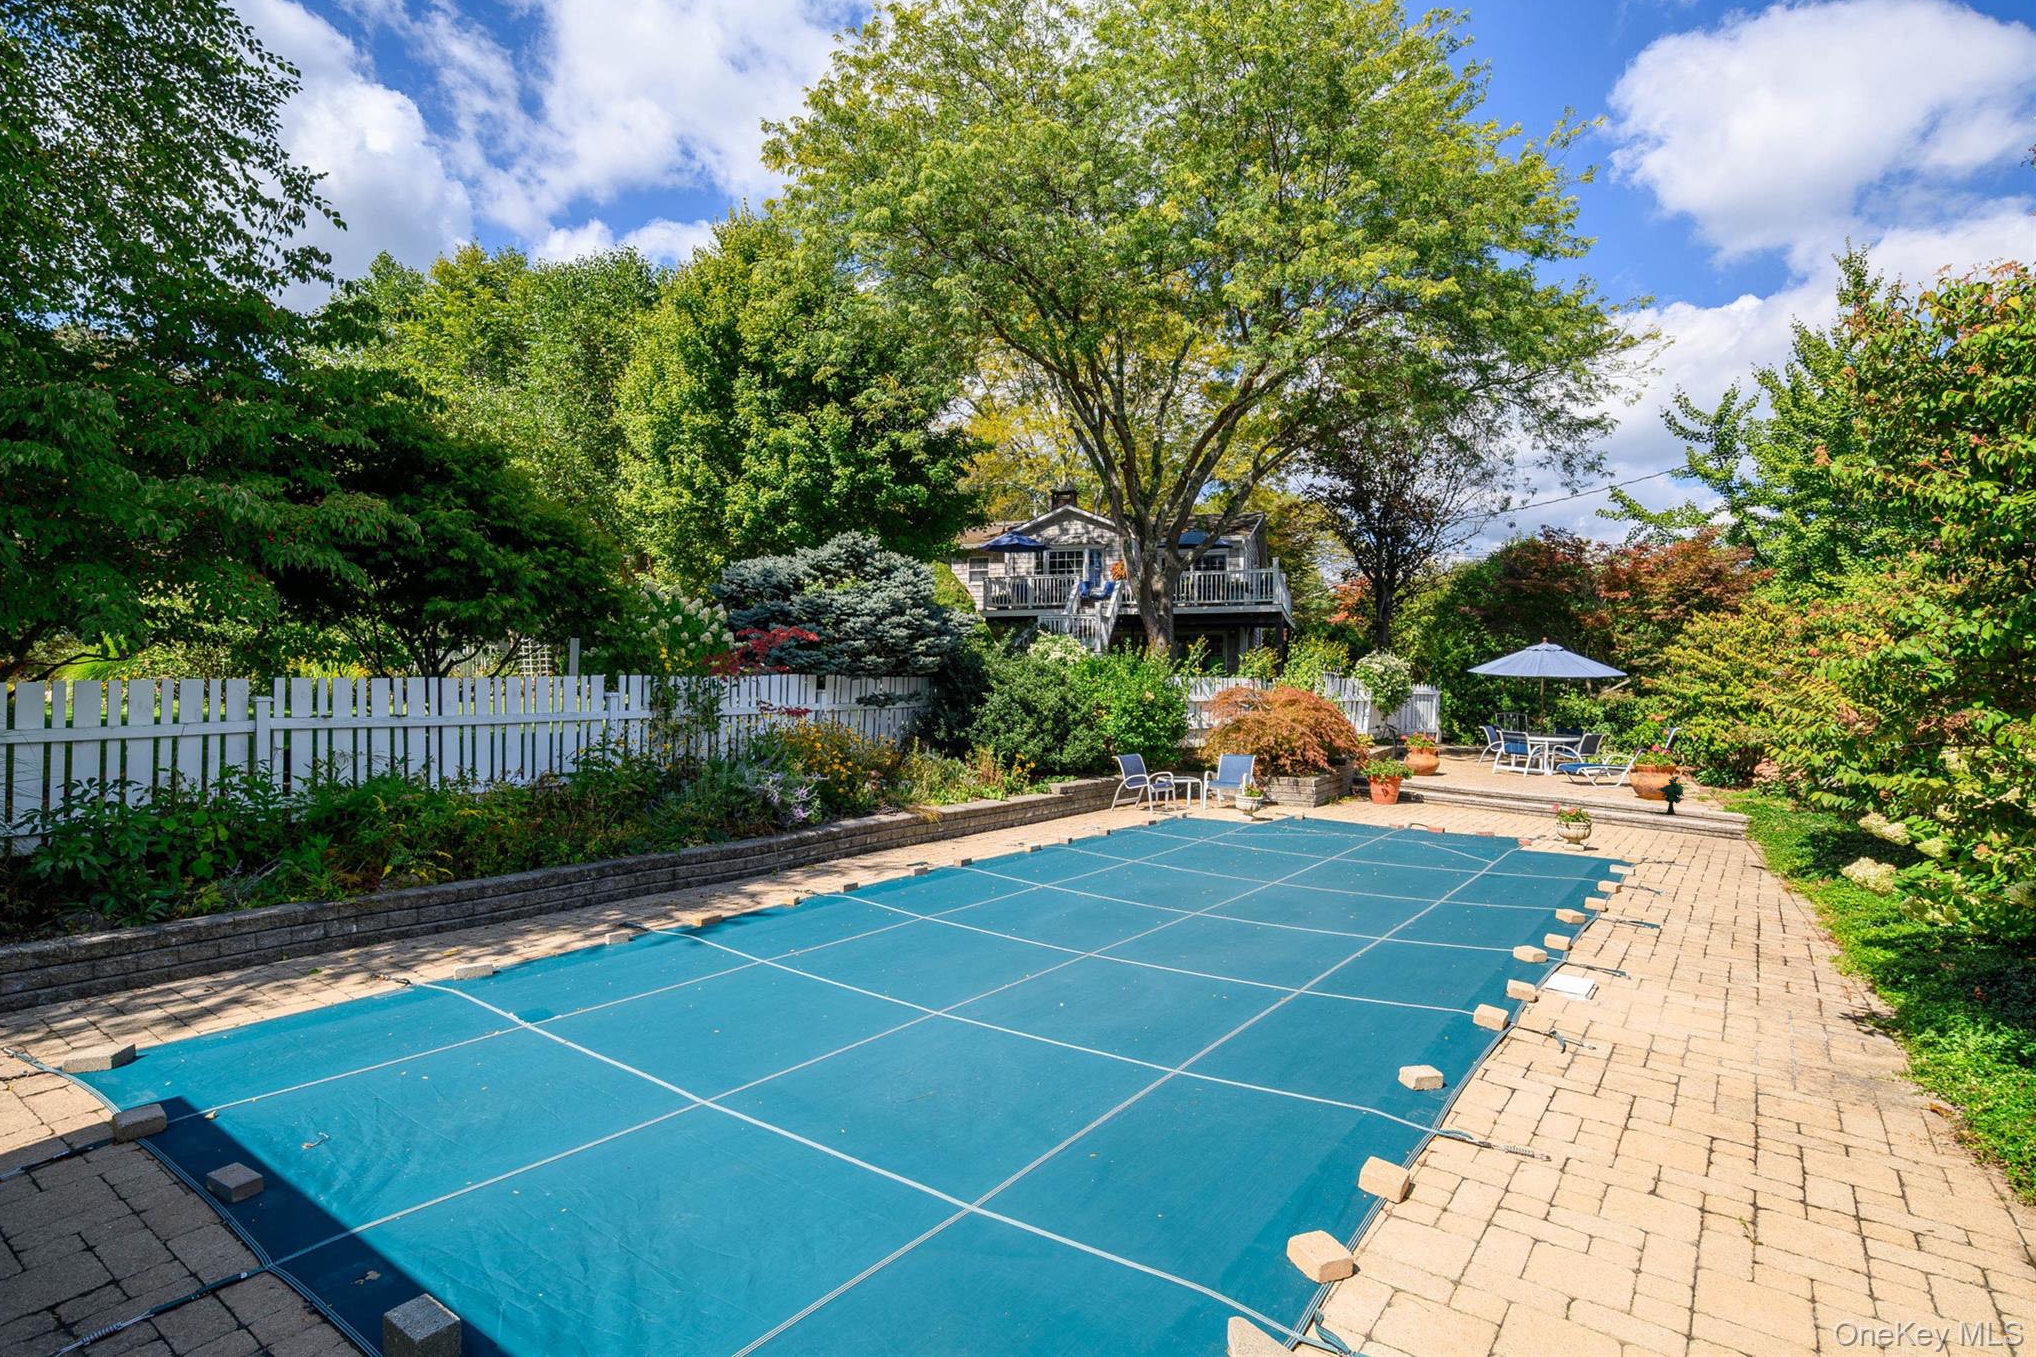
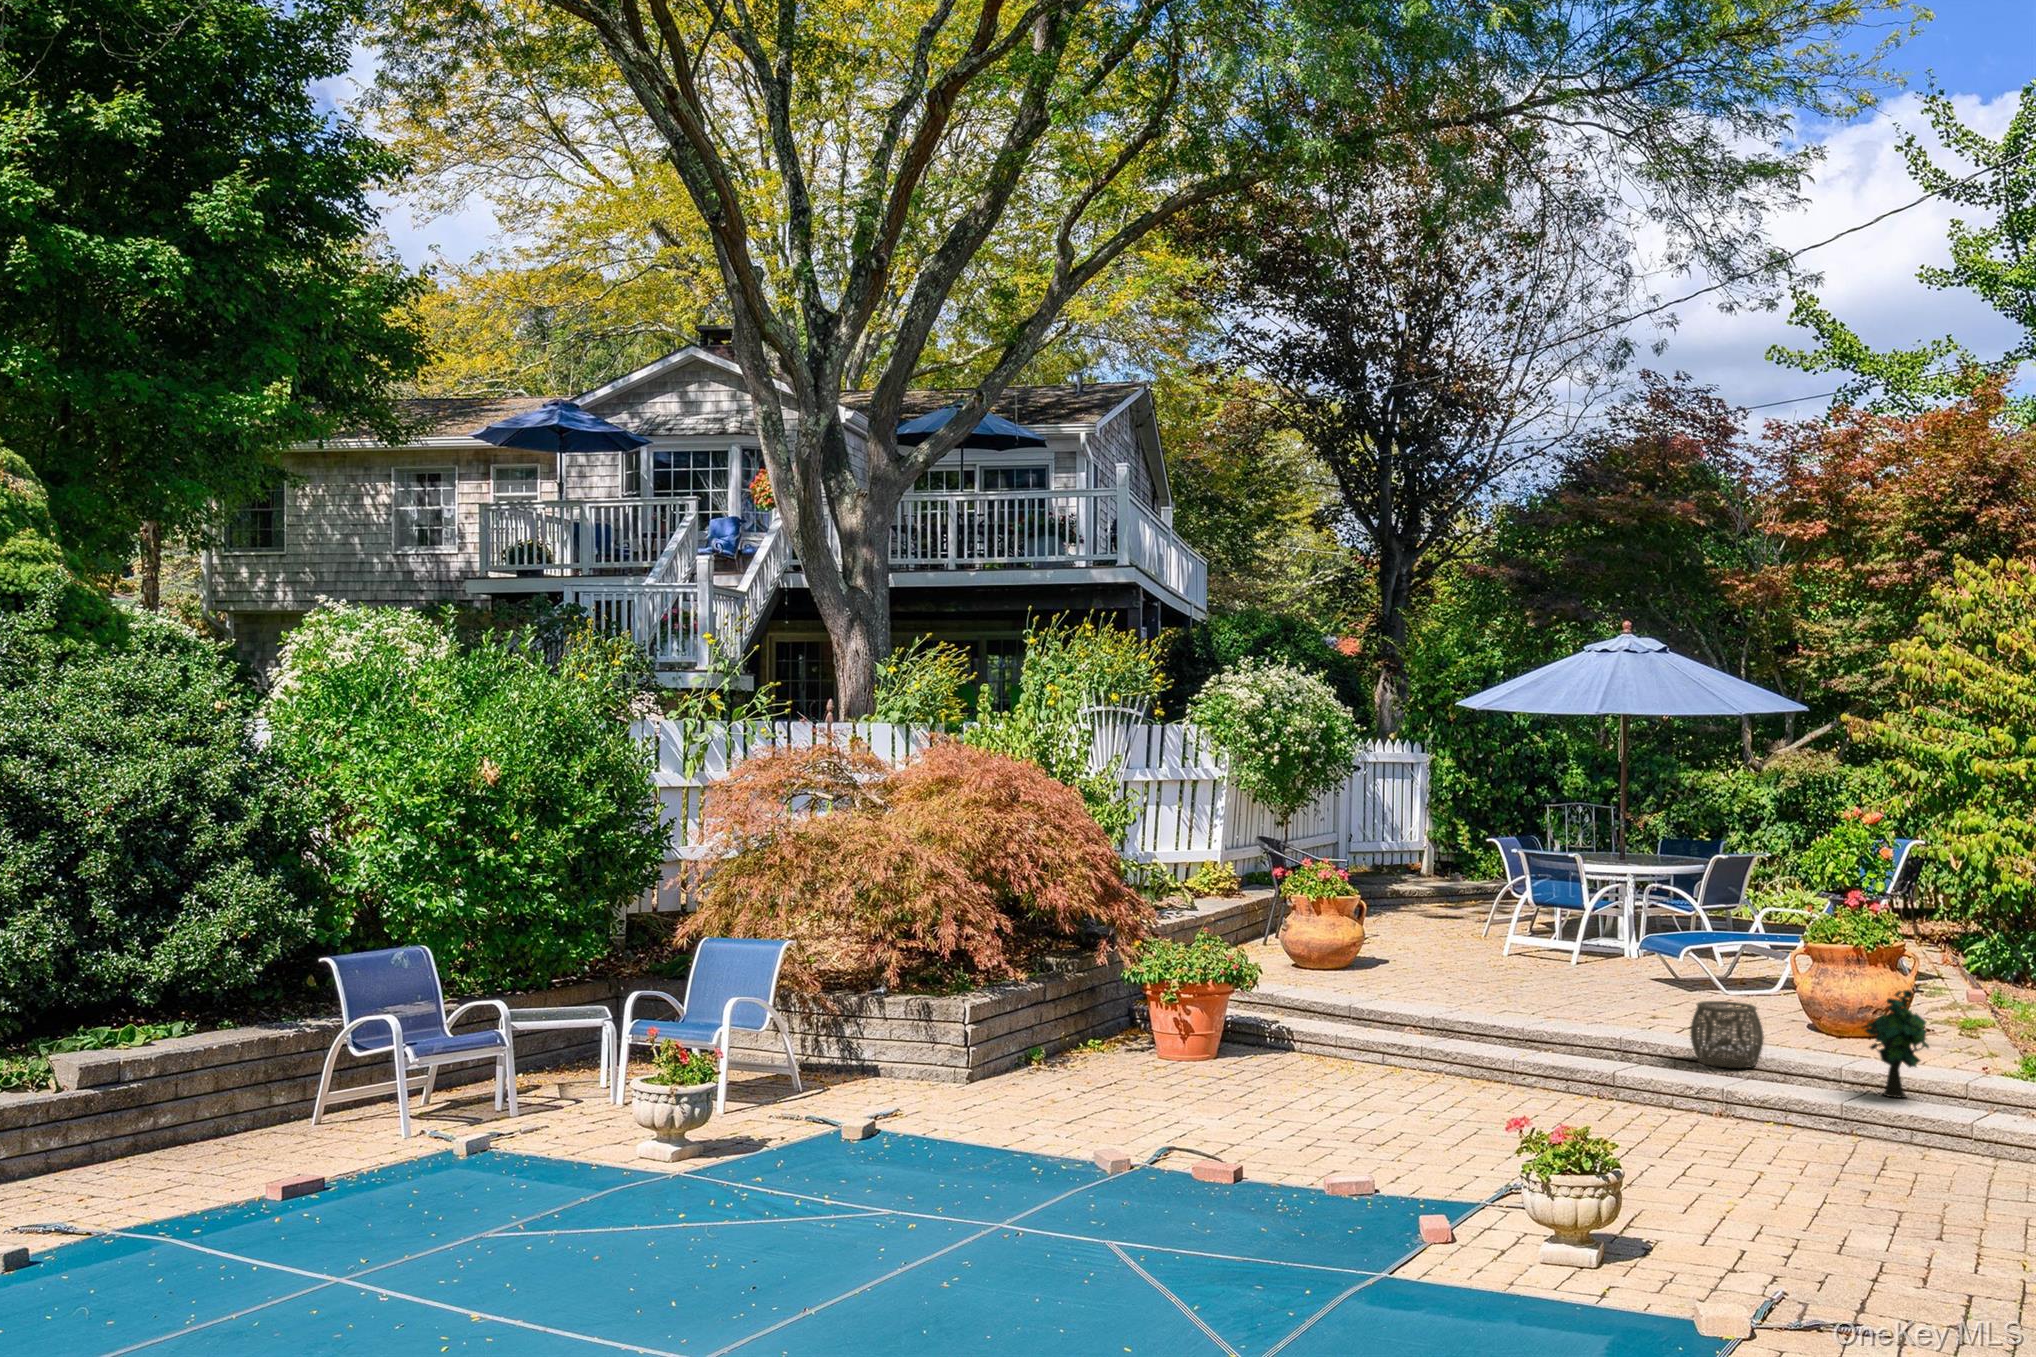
woven basket: none [1591,782,1620,806] -> present [1690,1001,1764,1068]

